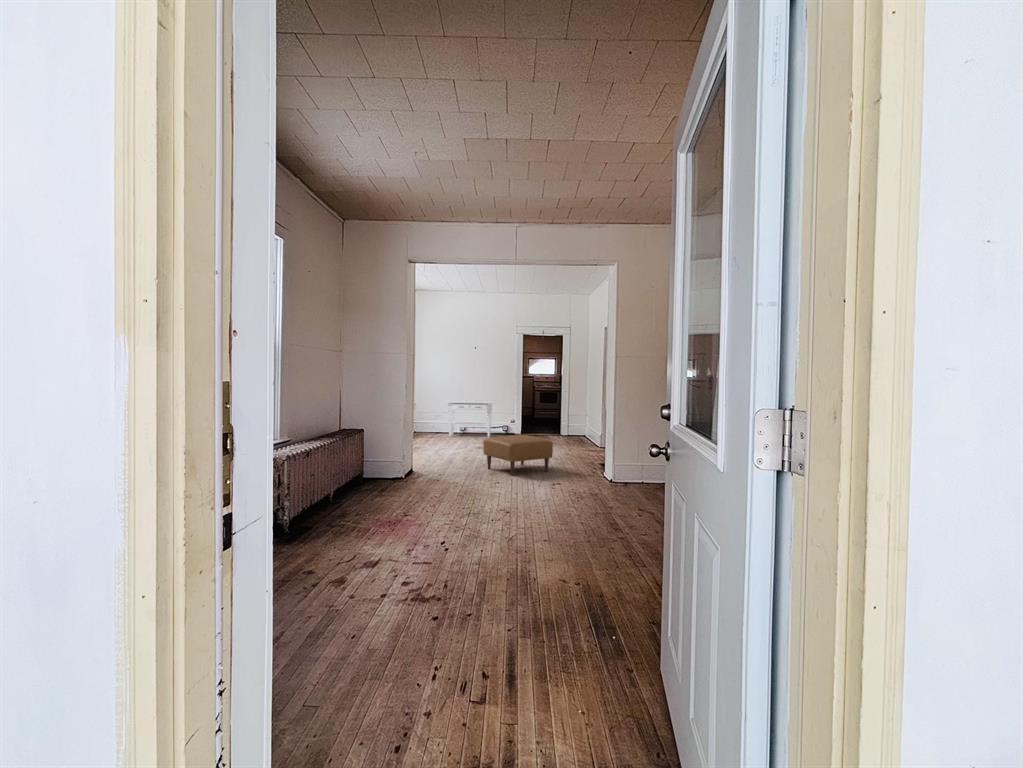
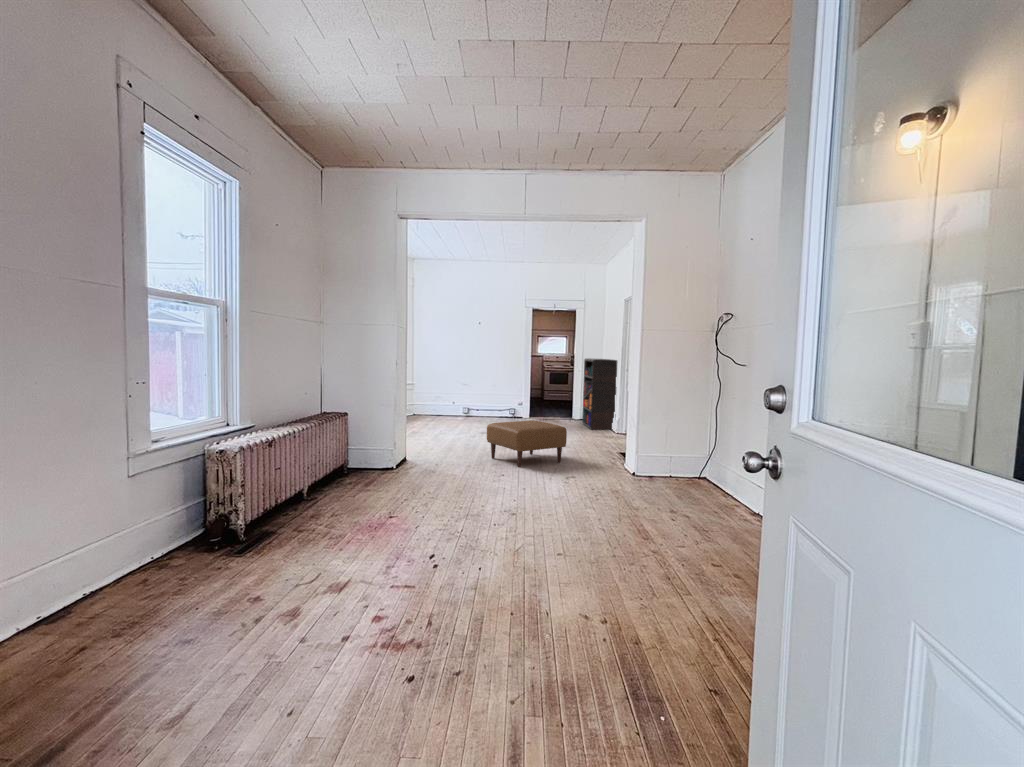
bookshelf: none [568,380,598,444] -> present [582,358,618,430]
side table: present [446,400,494,438] -> none [446,379,501,421]

